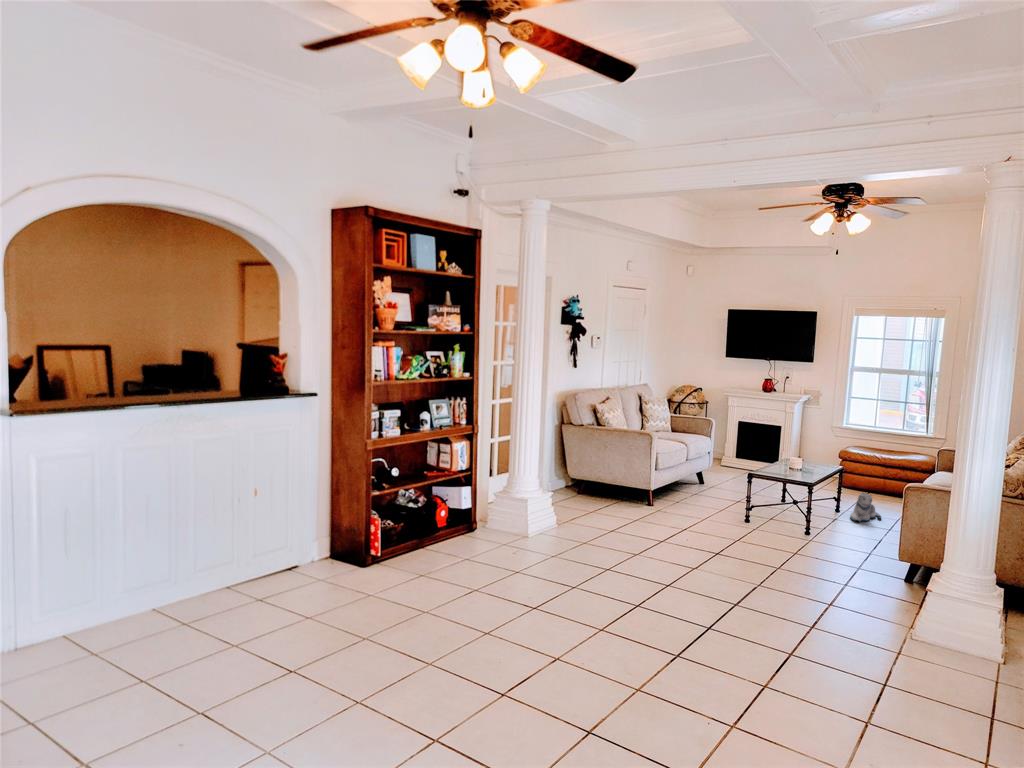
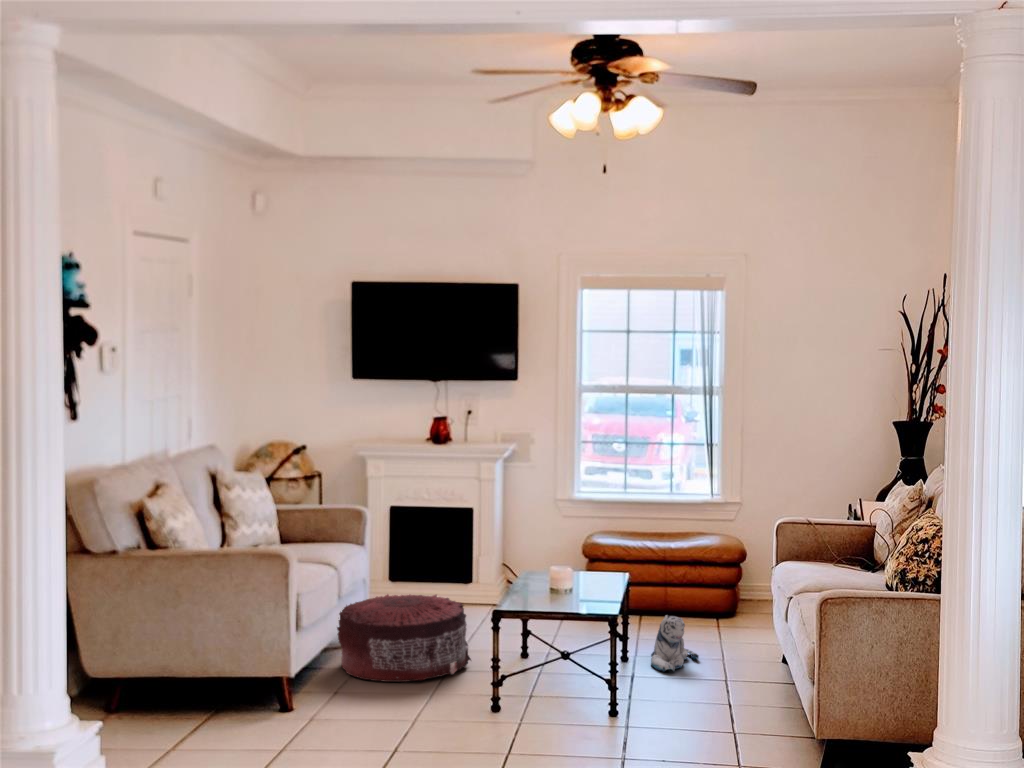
pouf: none [687,461,753,503] -> present [337,594,471,682]

